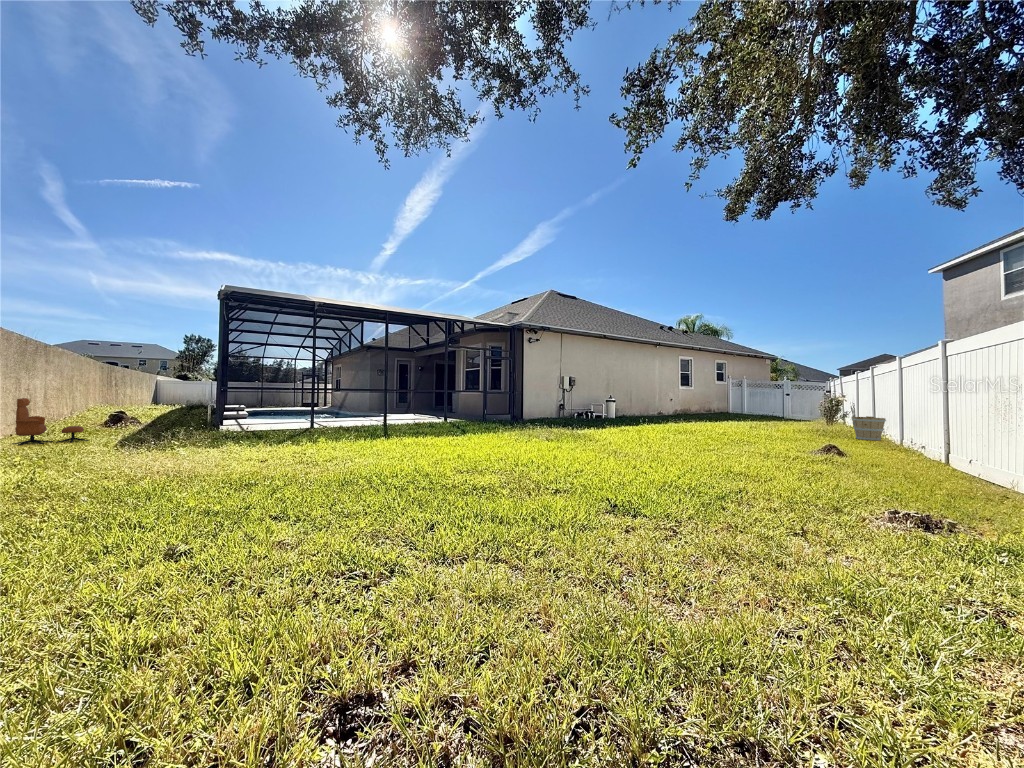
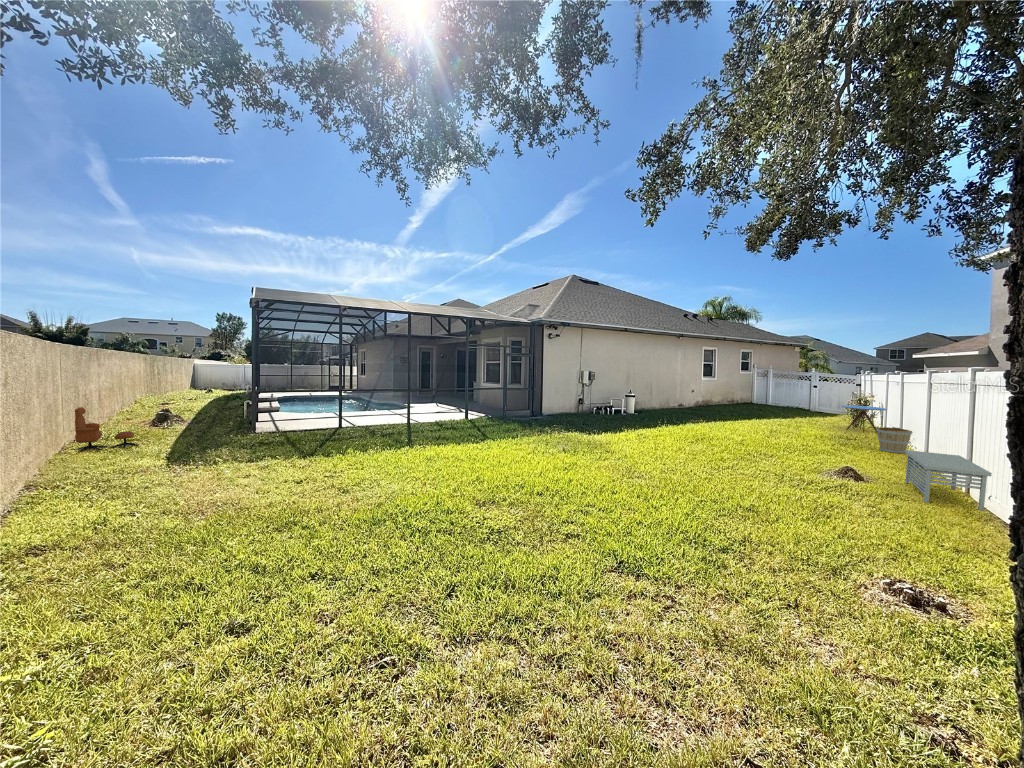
round table: none [815,404,858,429] -> present [842,405,887,433]
storage bench: none [884,425,972,474] -> present [905,450,992,511]

